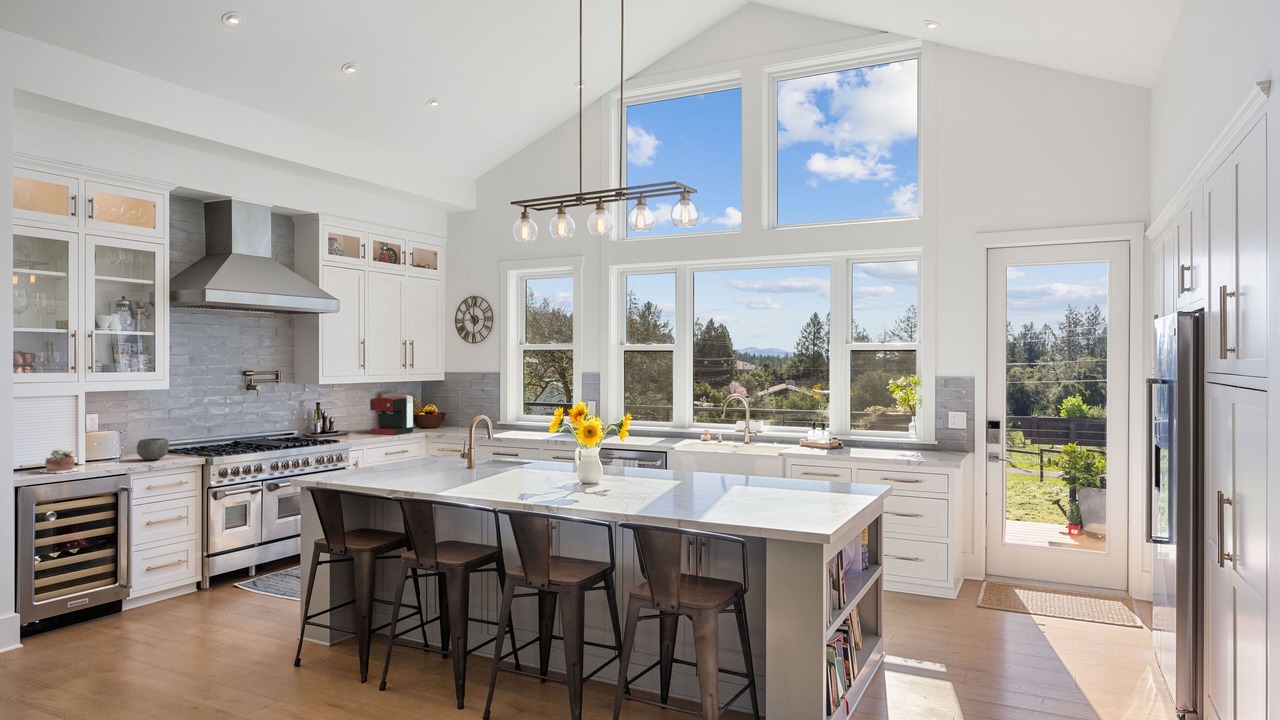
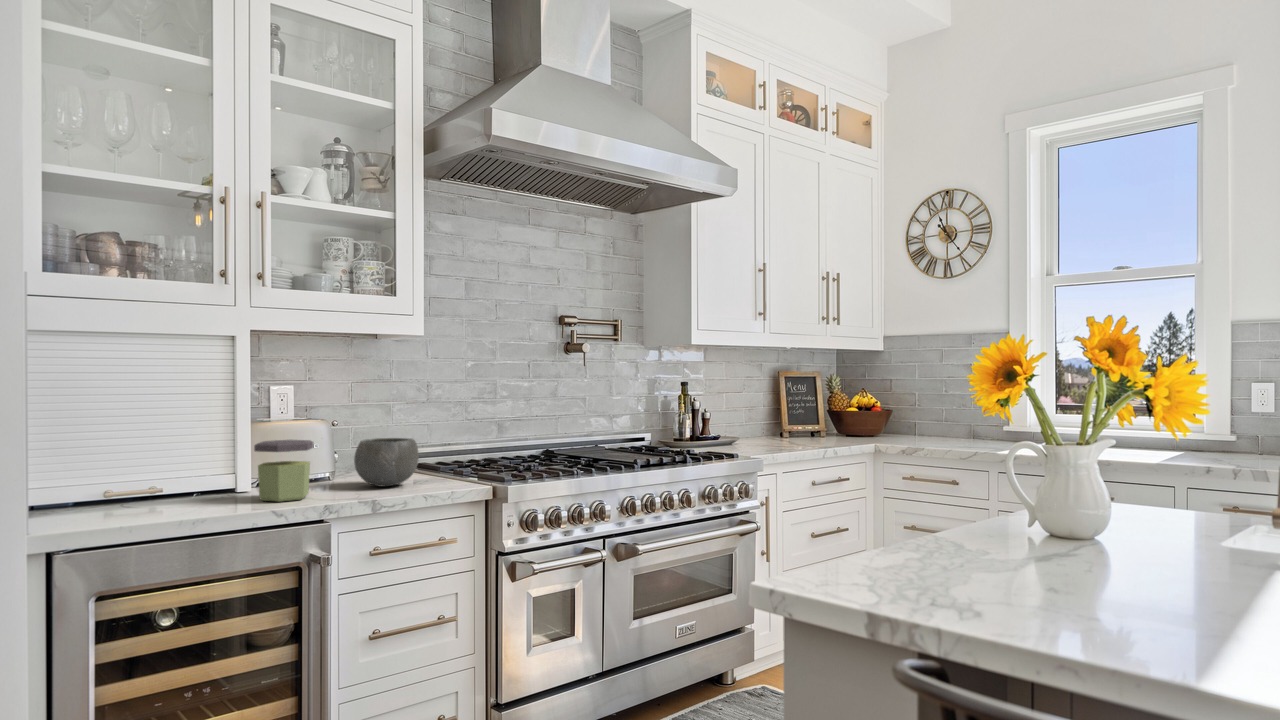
coffee maker: present [370,393,413,435] -> none [776,367,852,446]
jar: none [93,441,120,467] -> present [254,440,314,502]
succulent plant: present [44,449,80,473] -> none [134,455,220,517]

